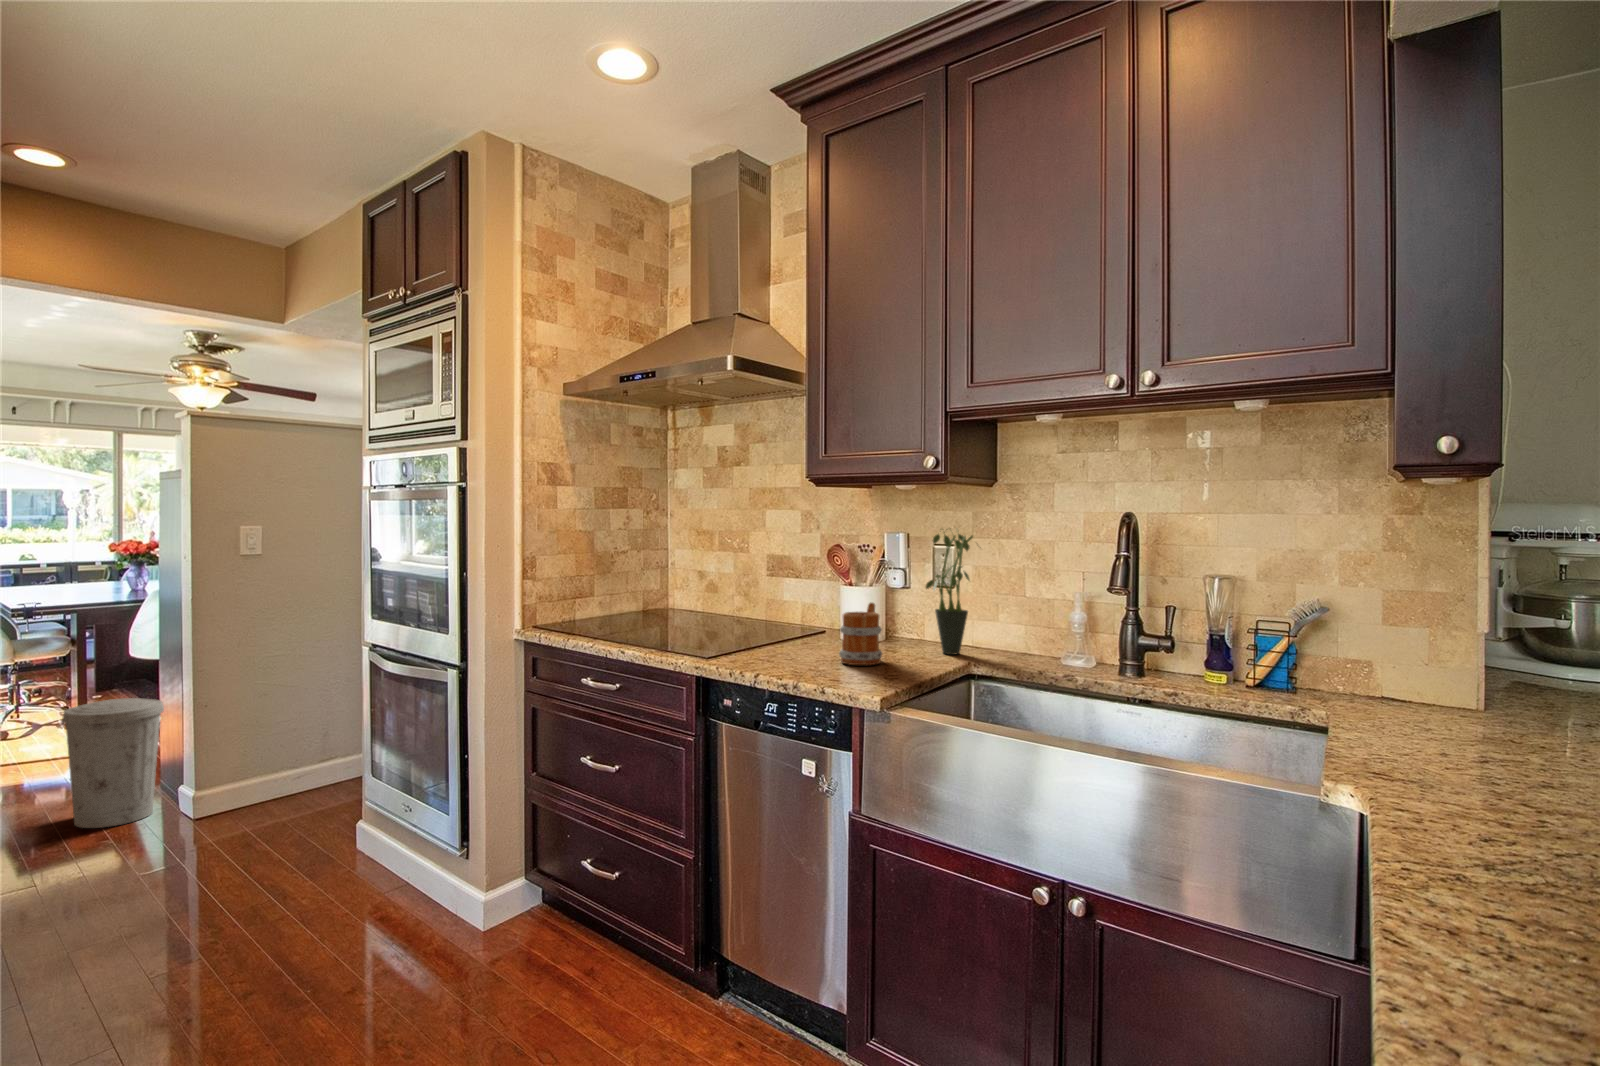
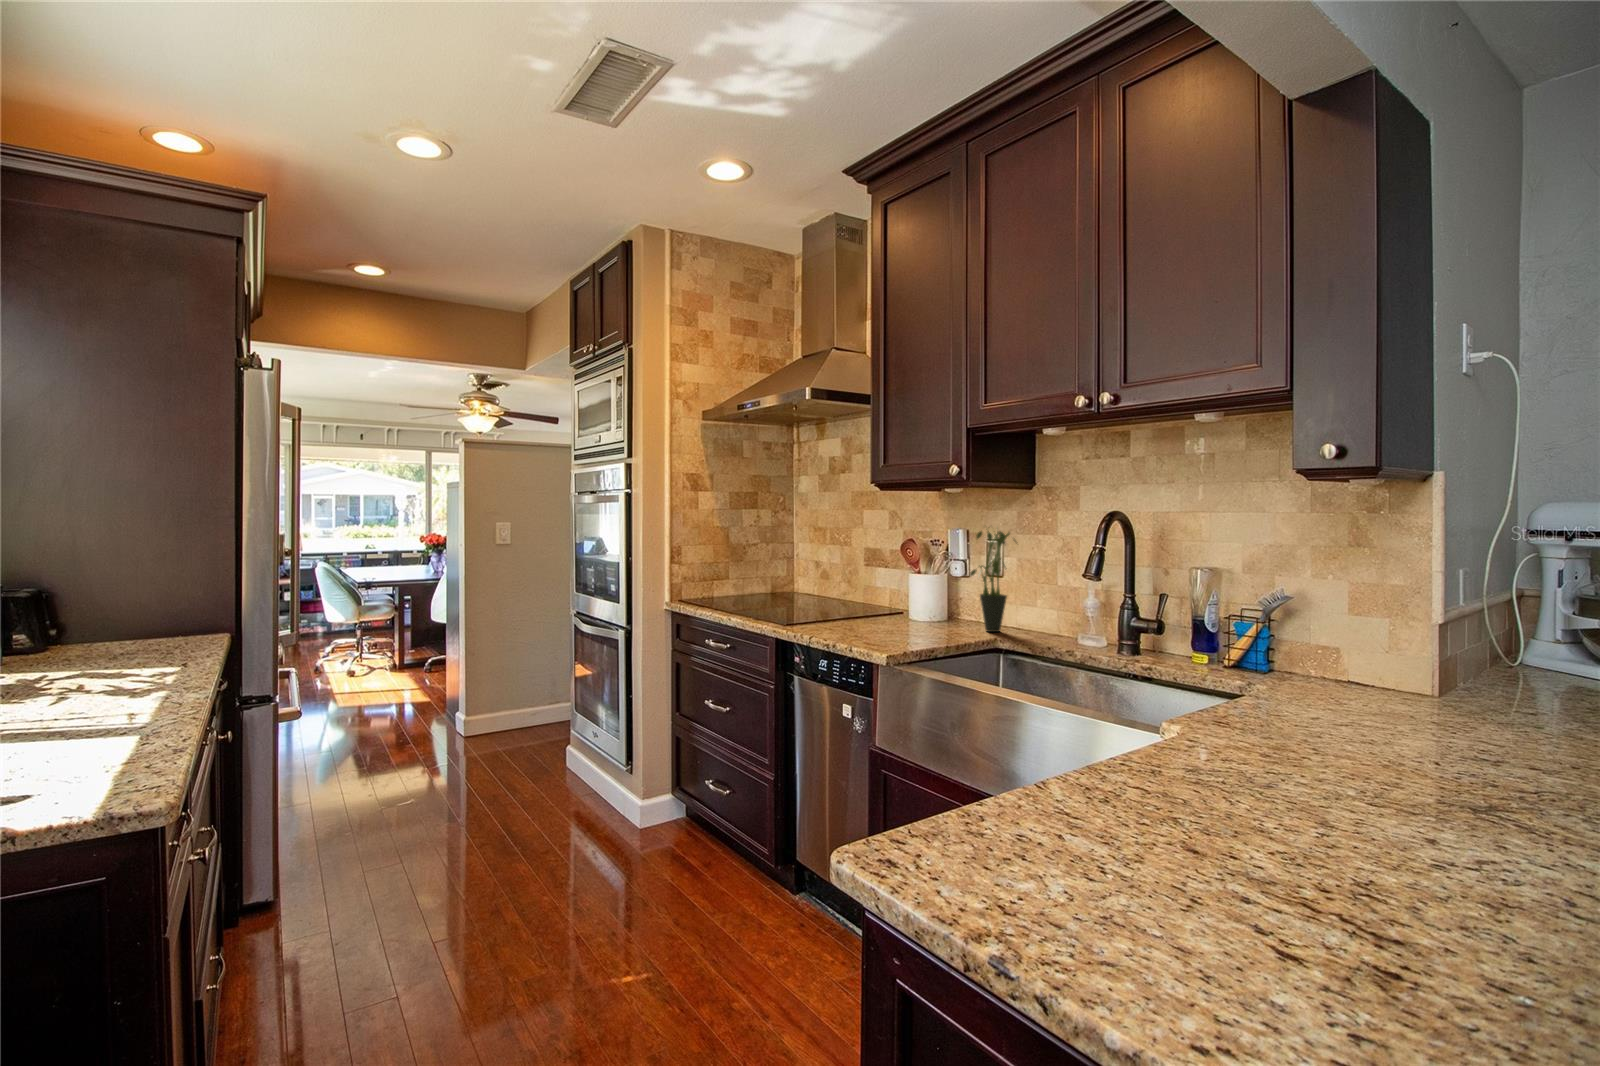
mug: present [839,603,882,665] -> none [890,587,927,638]
trash can: present [62,698,164,828] -> none [381,650,445,740]

